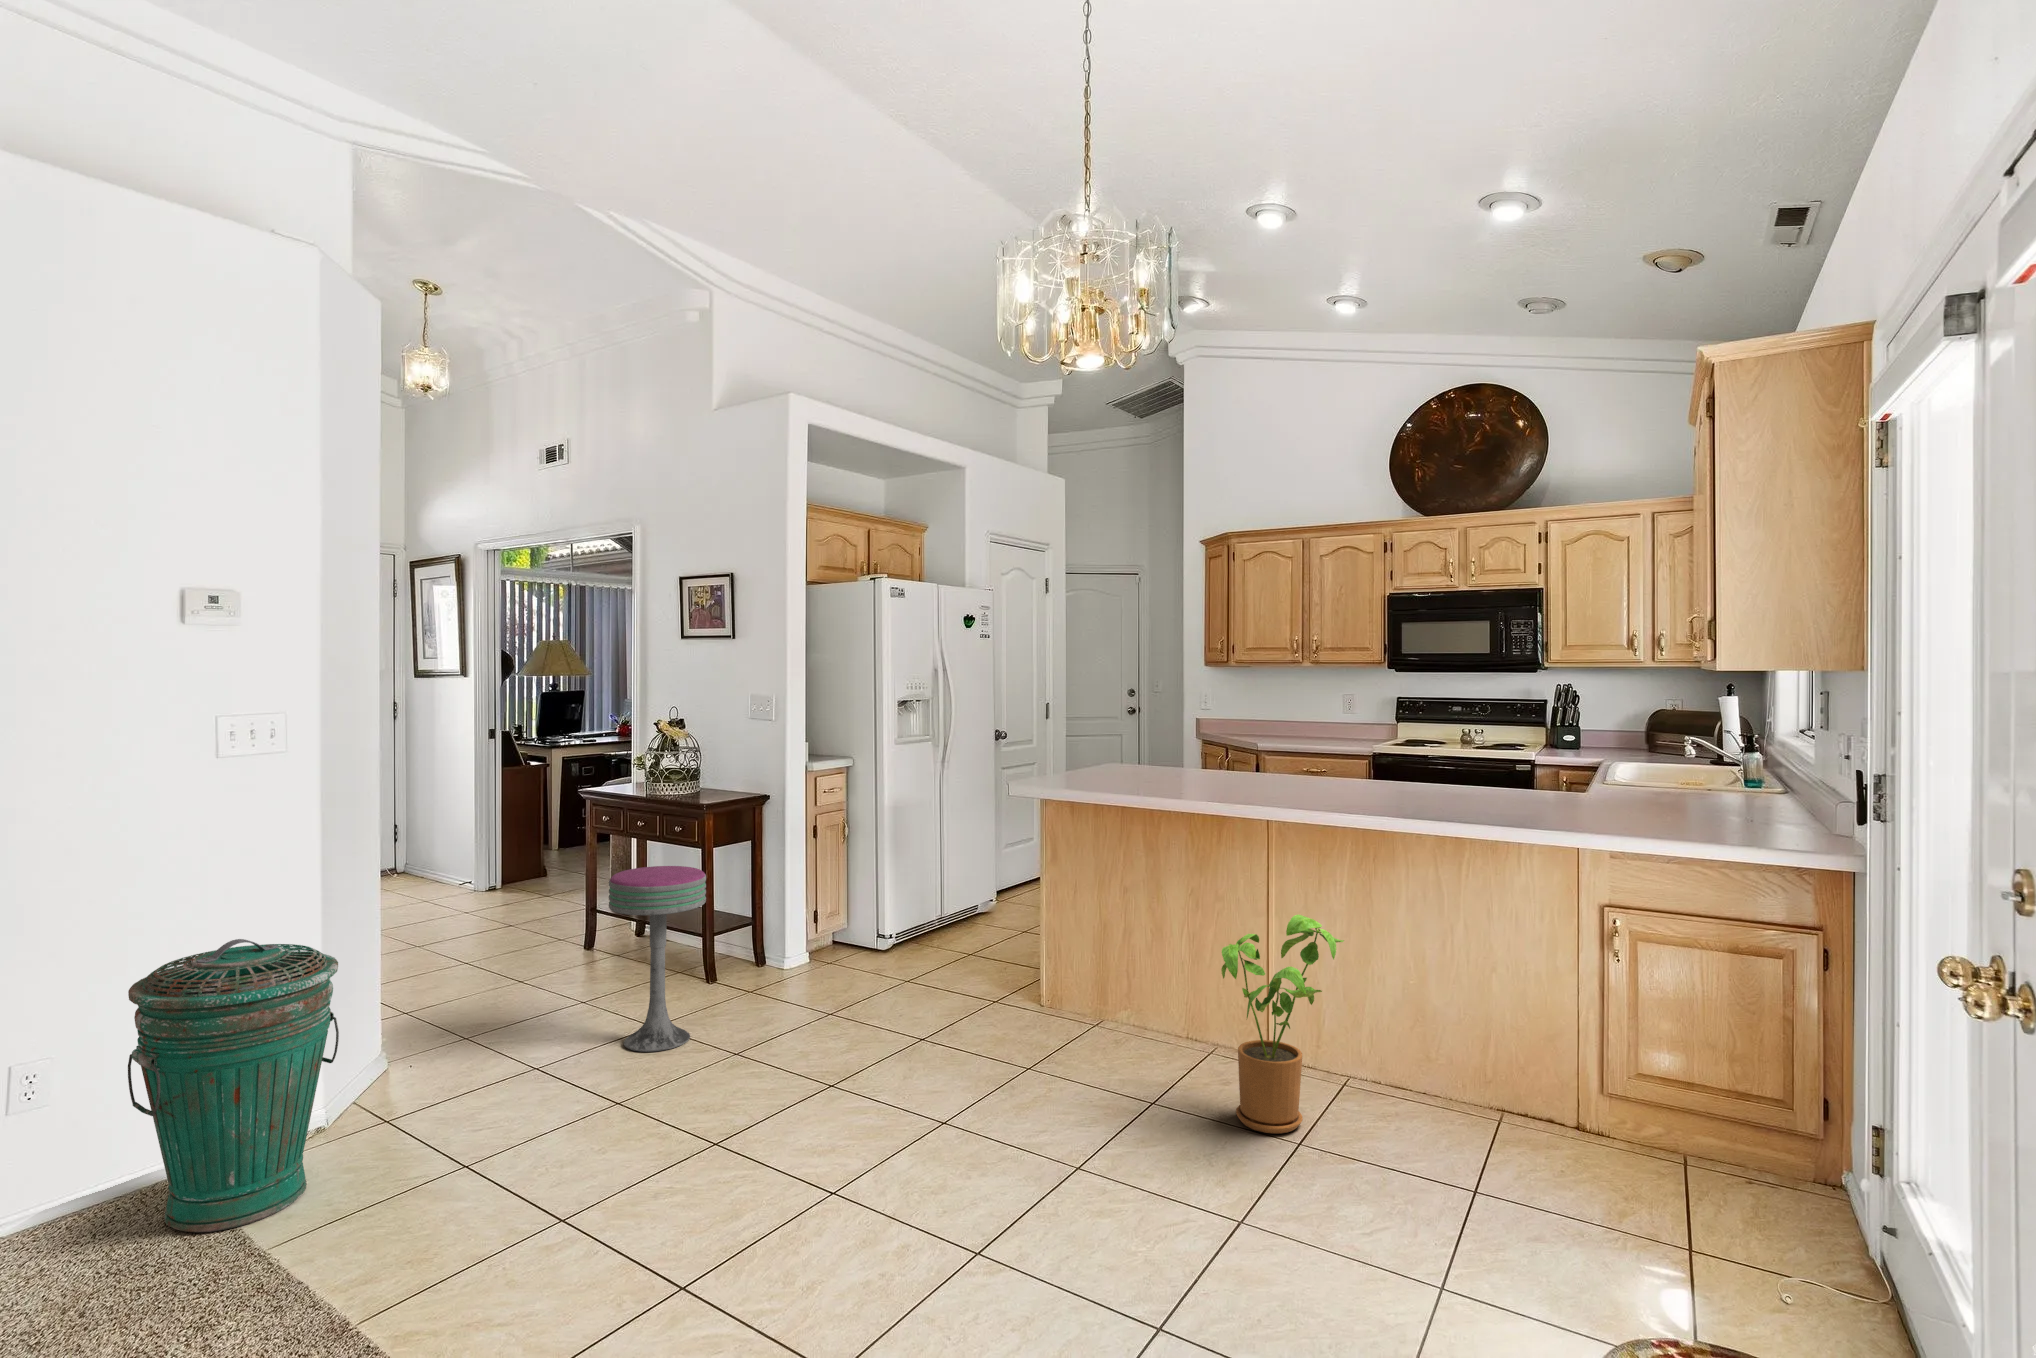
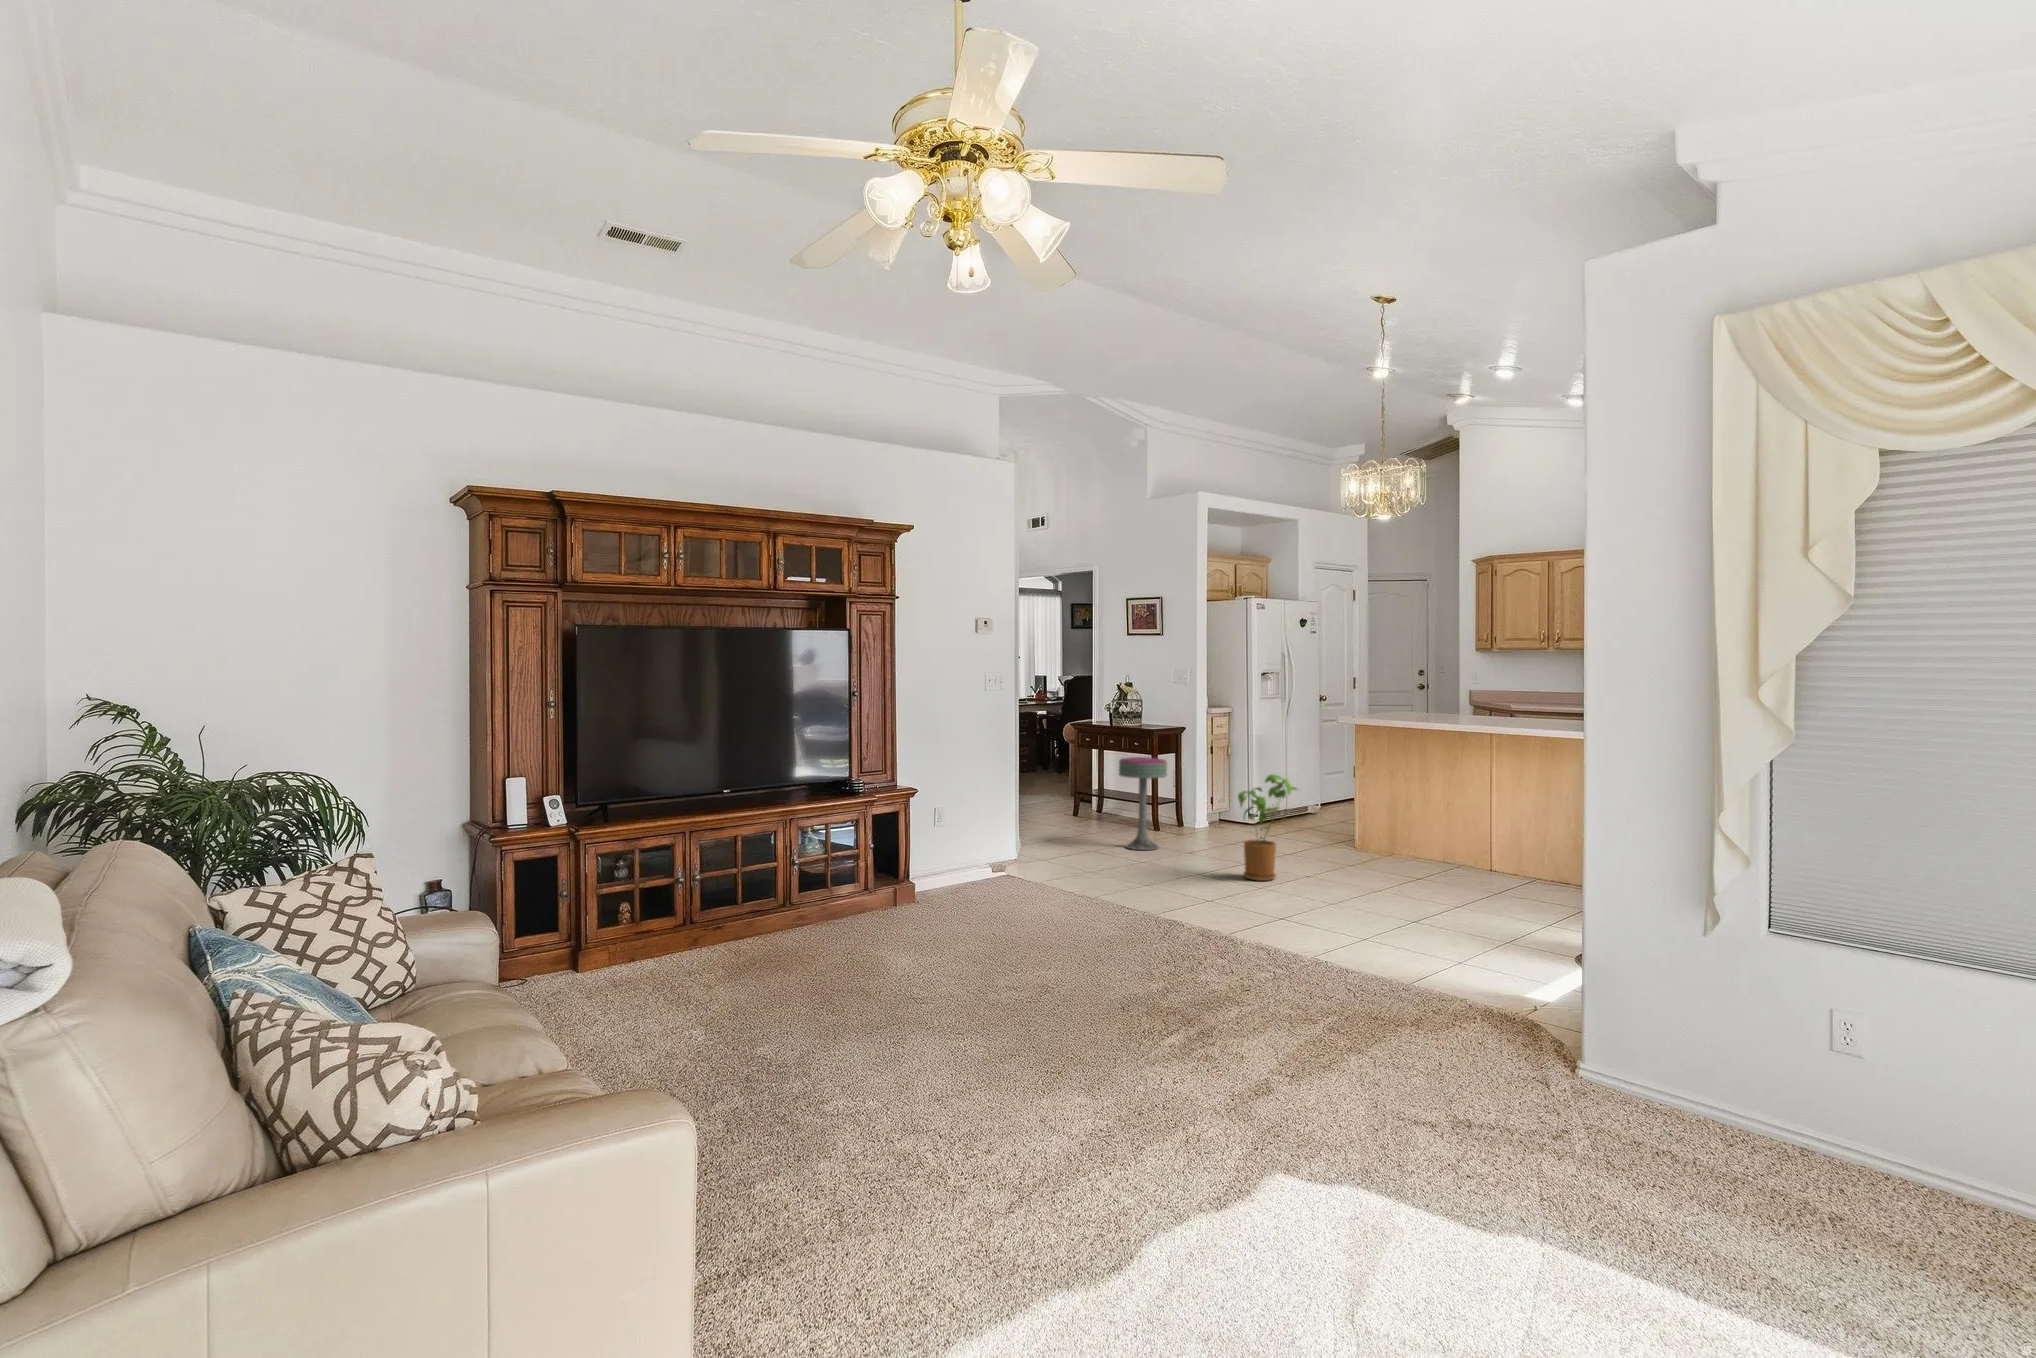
house plant: present [1221,915,1344,1134] -> present [1238,774,1297,881]
trash can: present [128,939,339,1232] -> none [965,765,1035,881]

